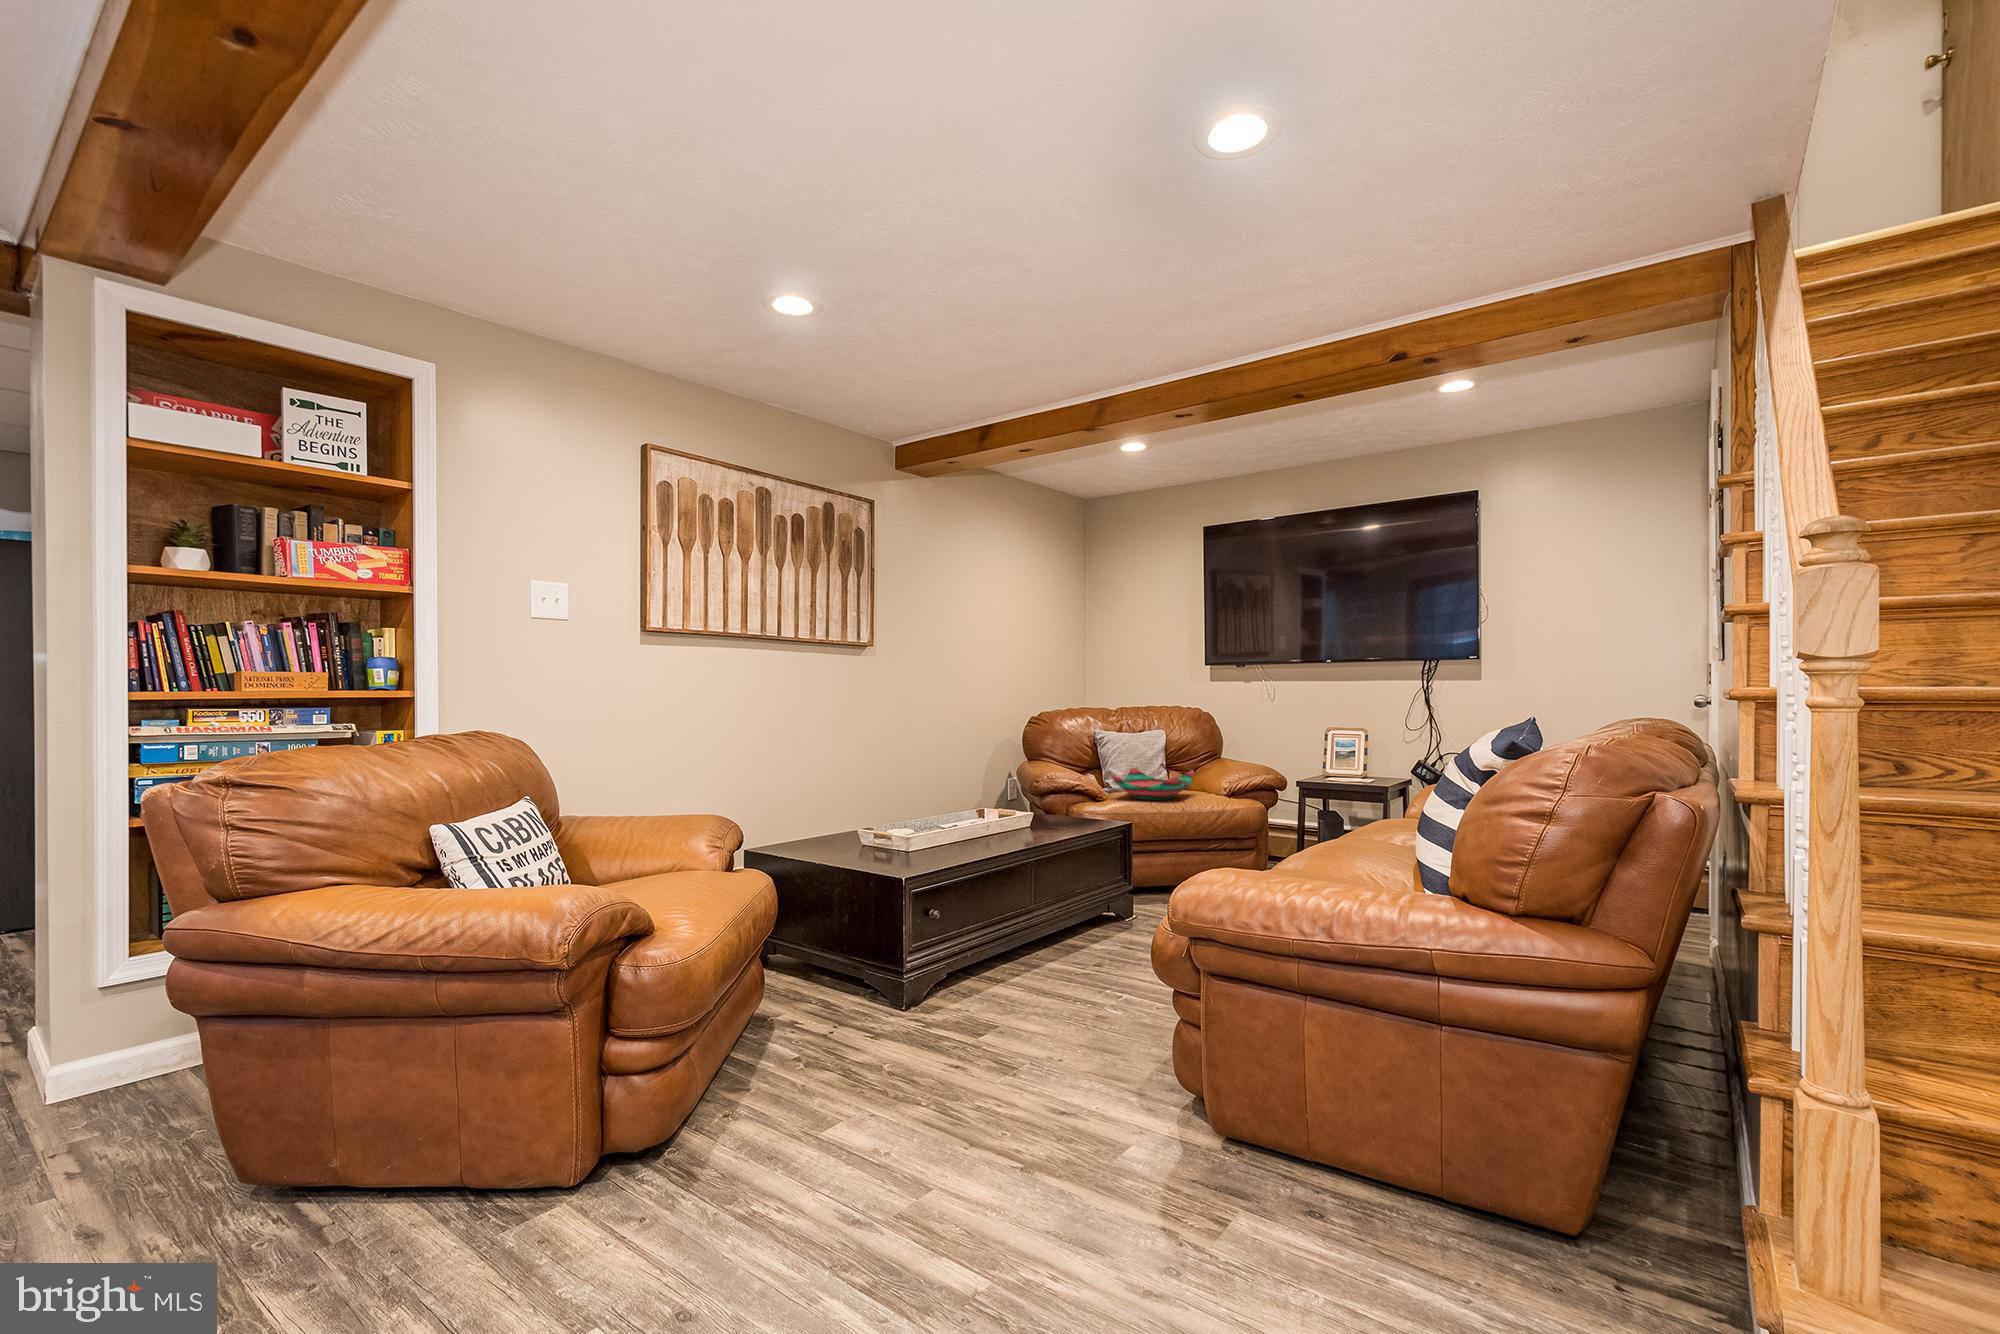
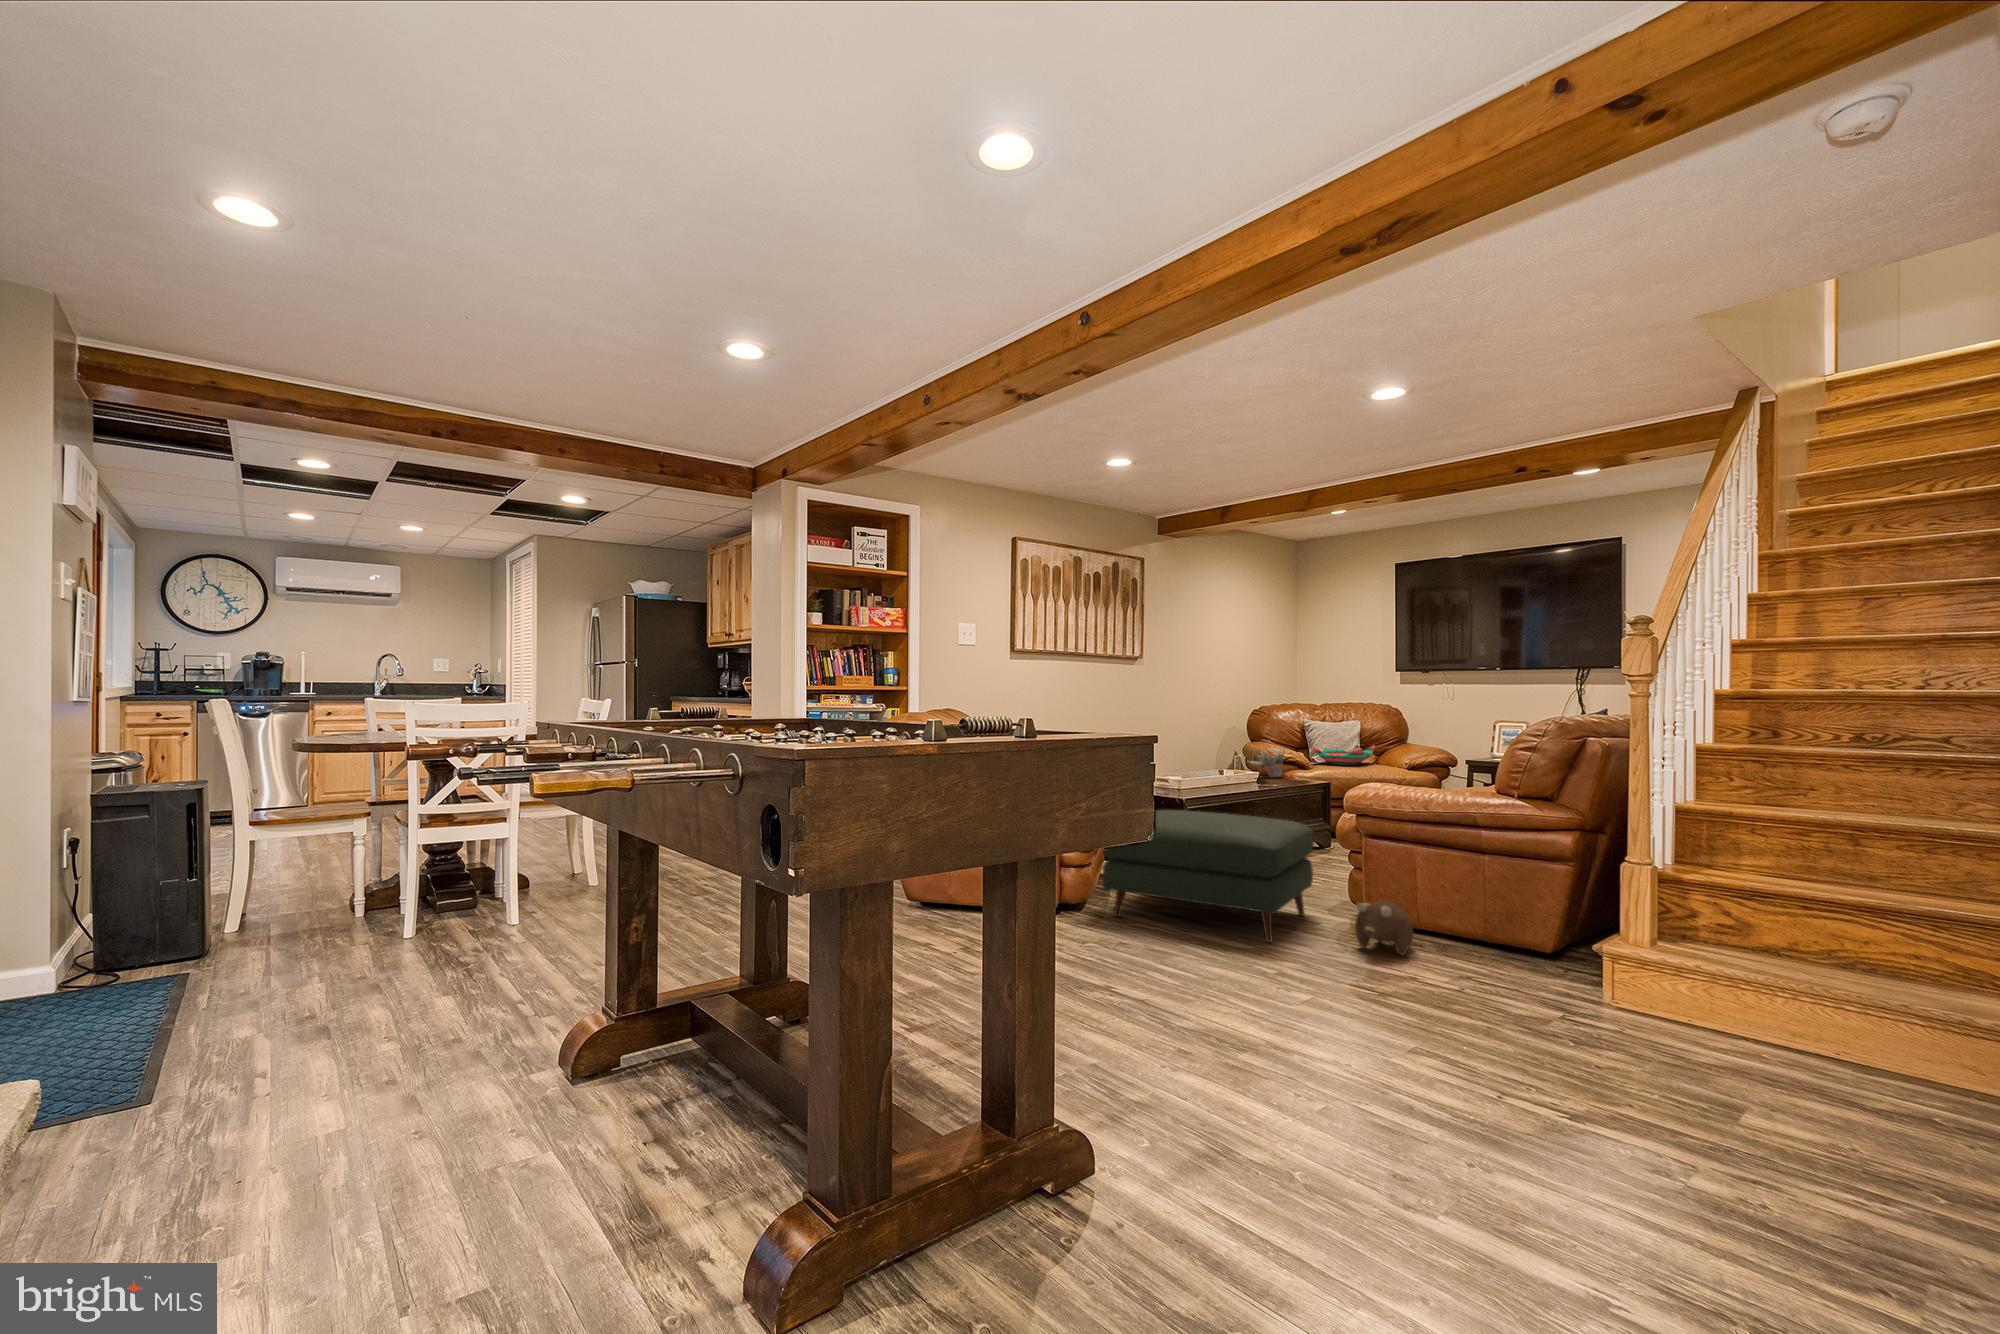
succulent plant: none [1018,770,1073,829] -> present [1249,748,1284,778]
ottoman: none [706,923,1120,1232] -> present [1103,810,1314,942]
plush toy: none [1205,1124,1312,1249] -> present [1355,901,1413,956]

